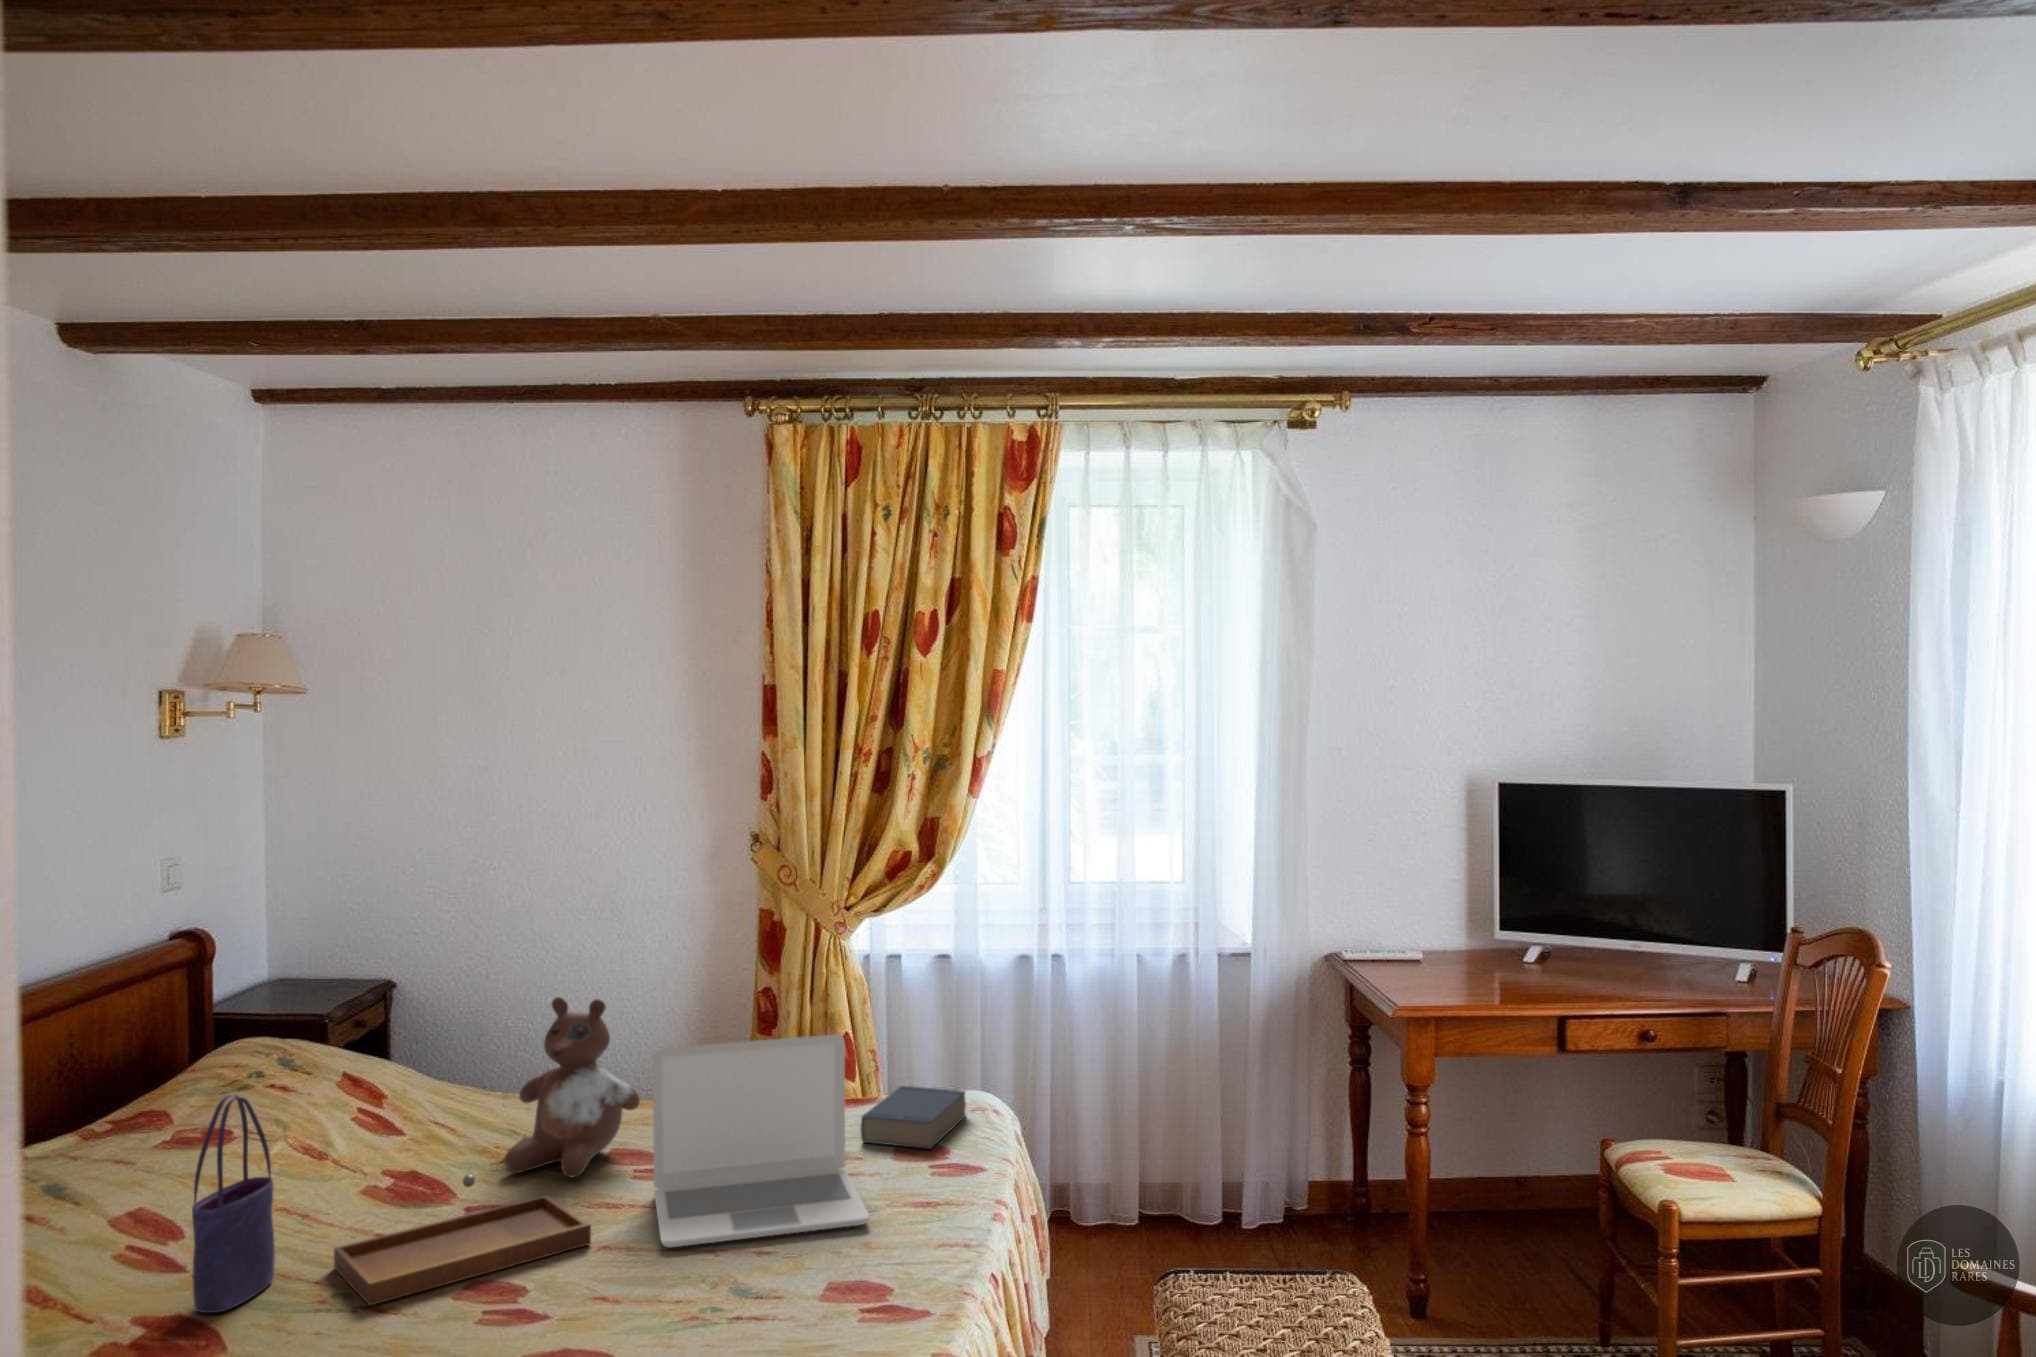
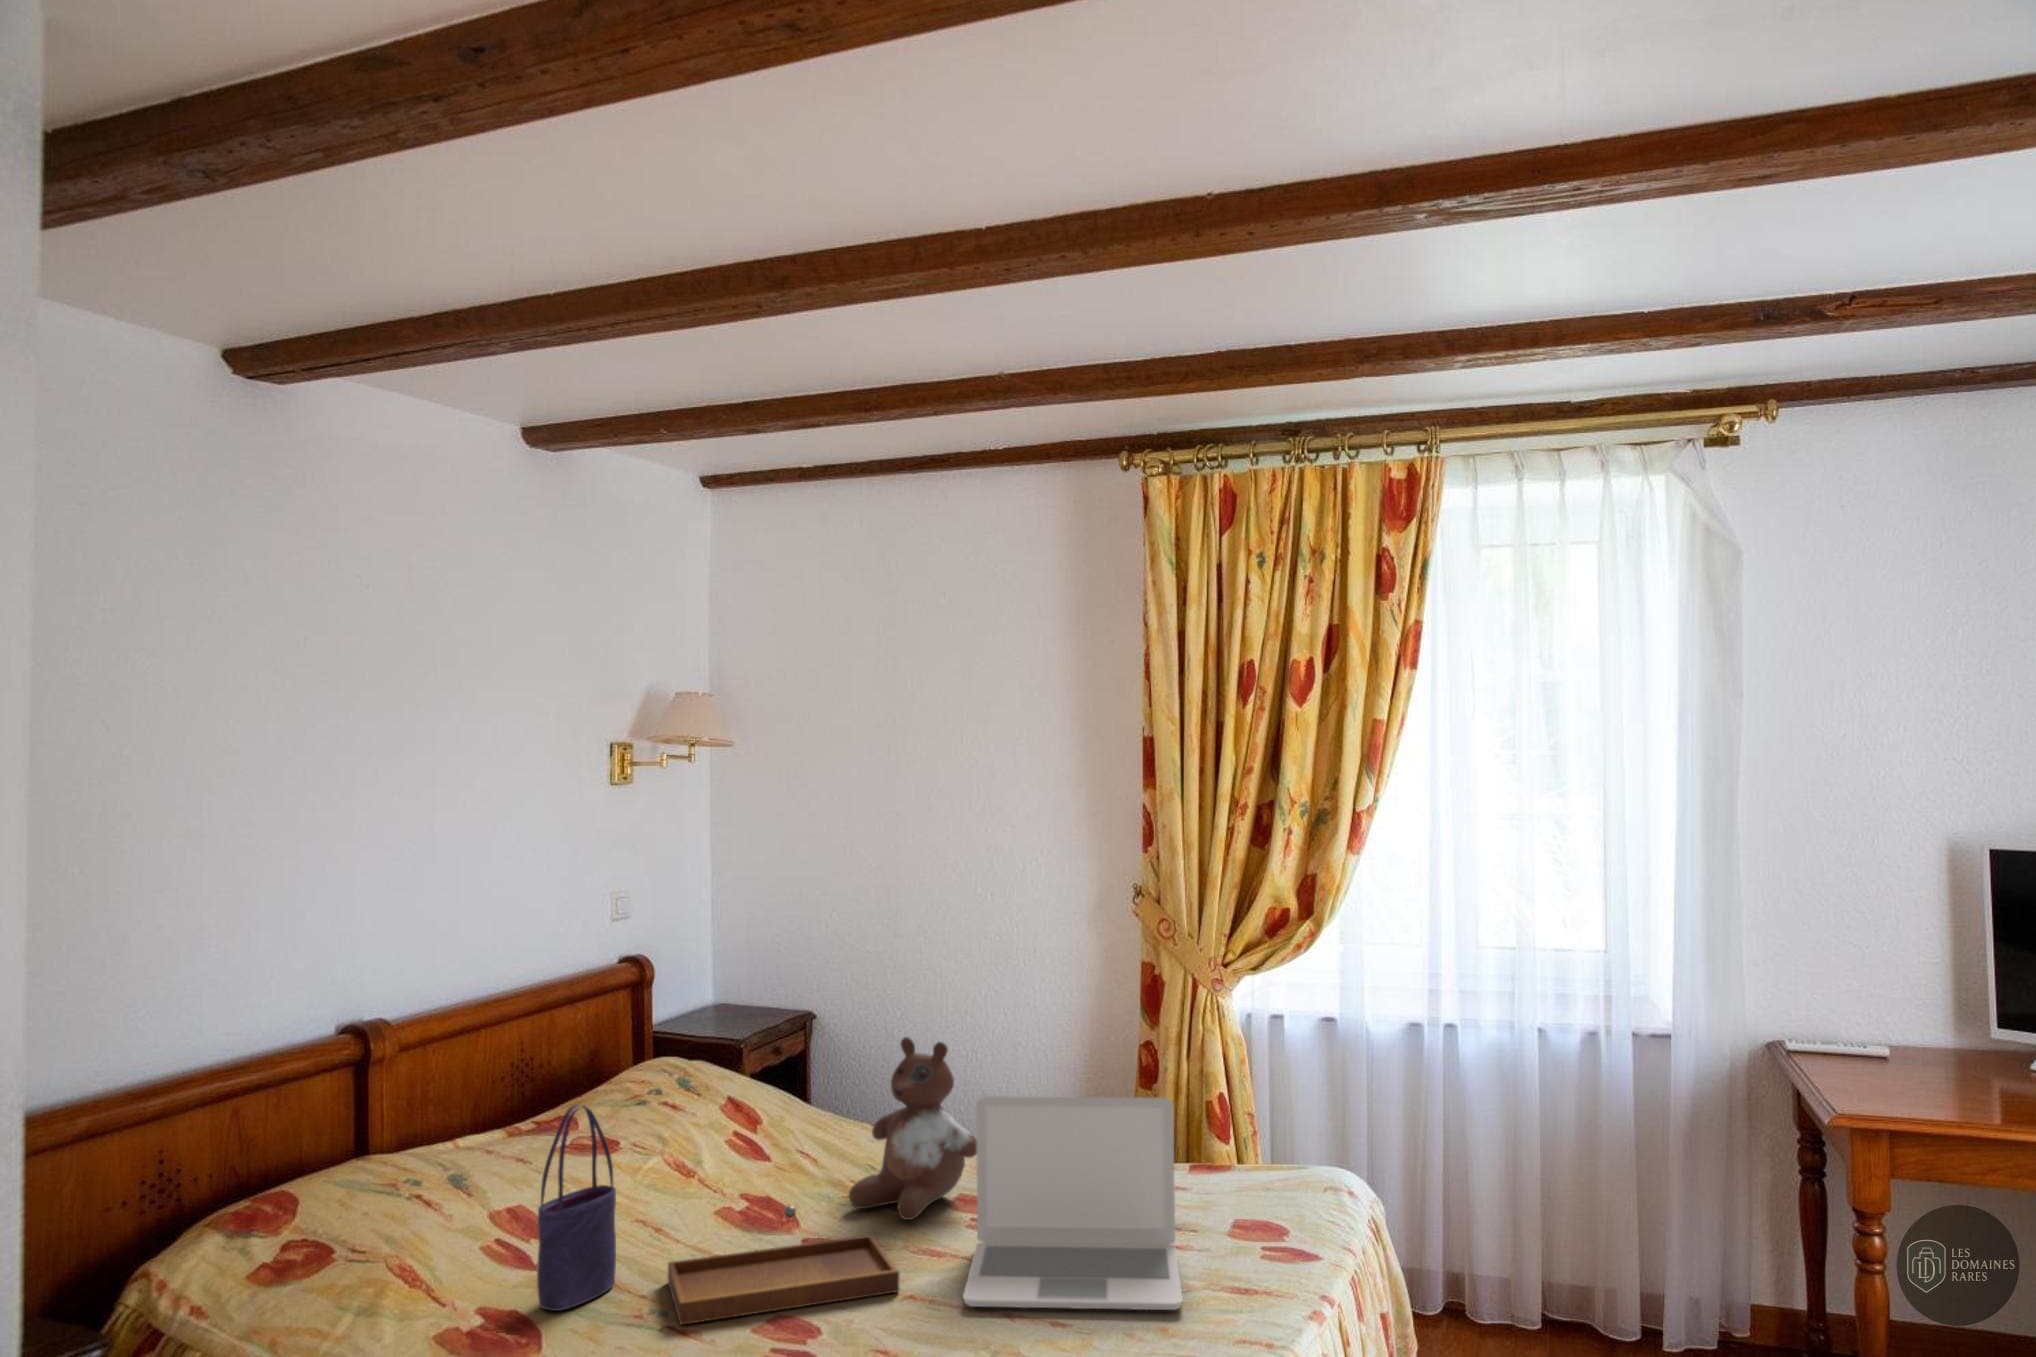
book: present [861,1086,966,1149] -> none [1203,1161,1327,1234]

